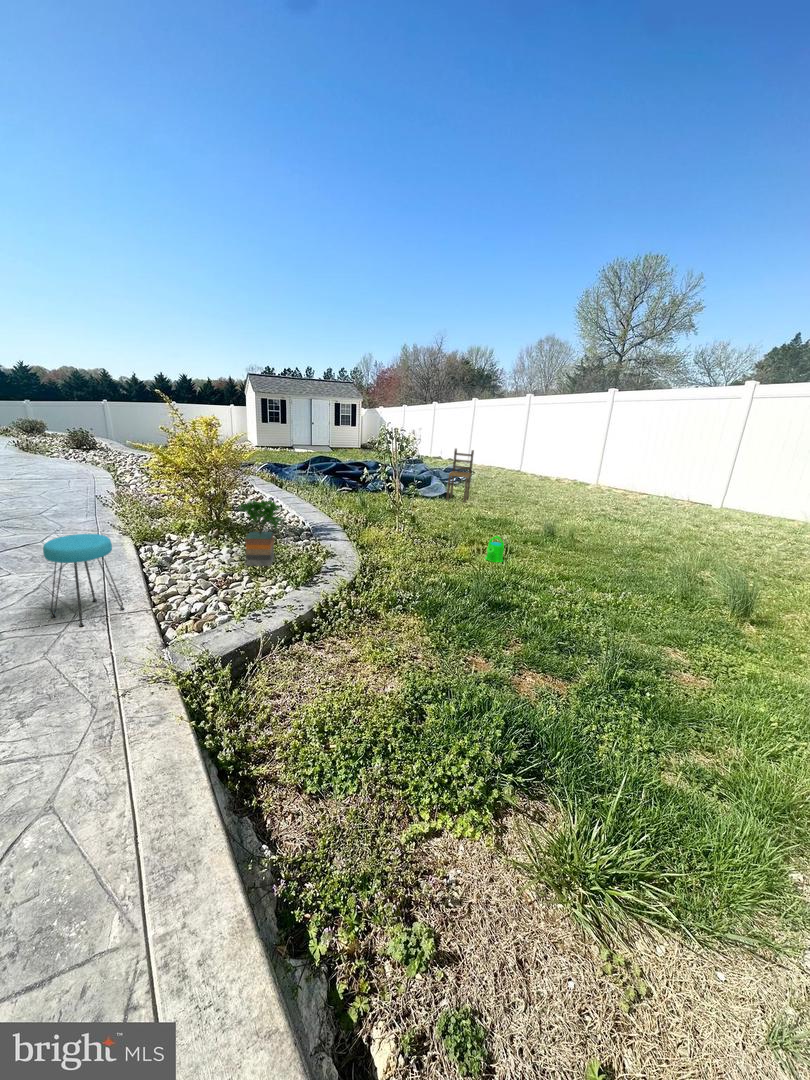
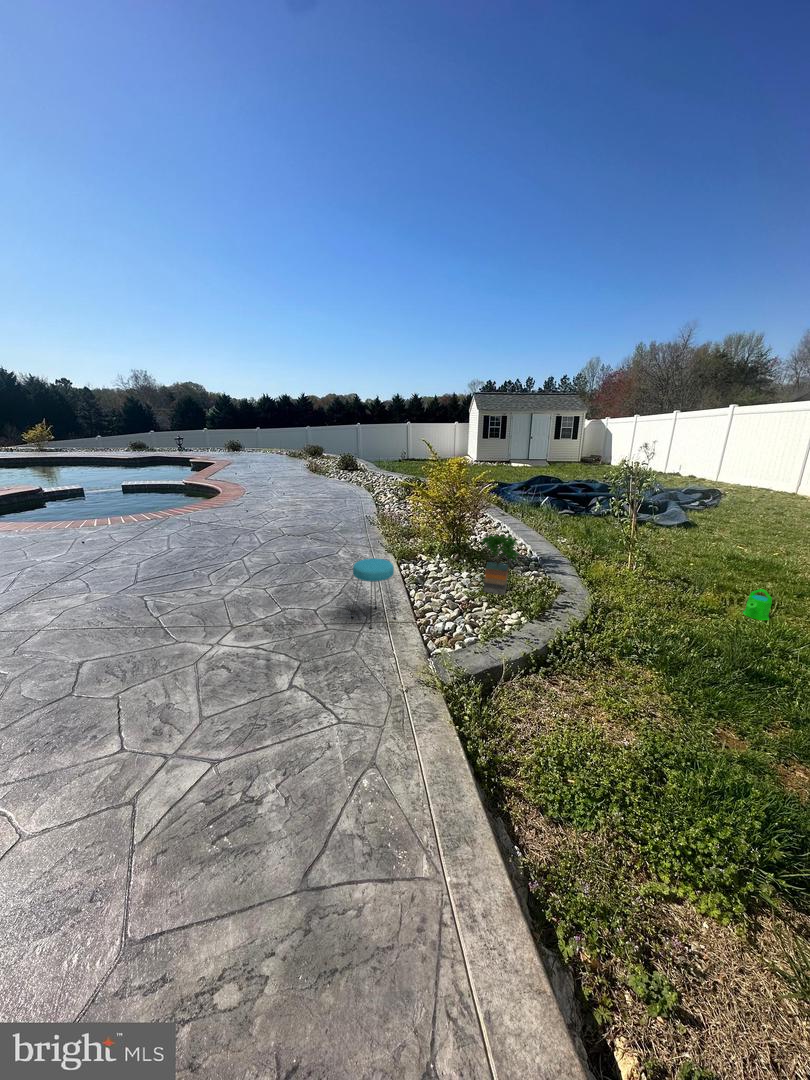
chair: present [446,449,474,502] -> none [690,473,734,537]

